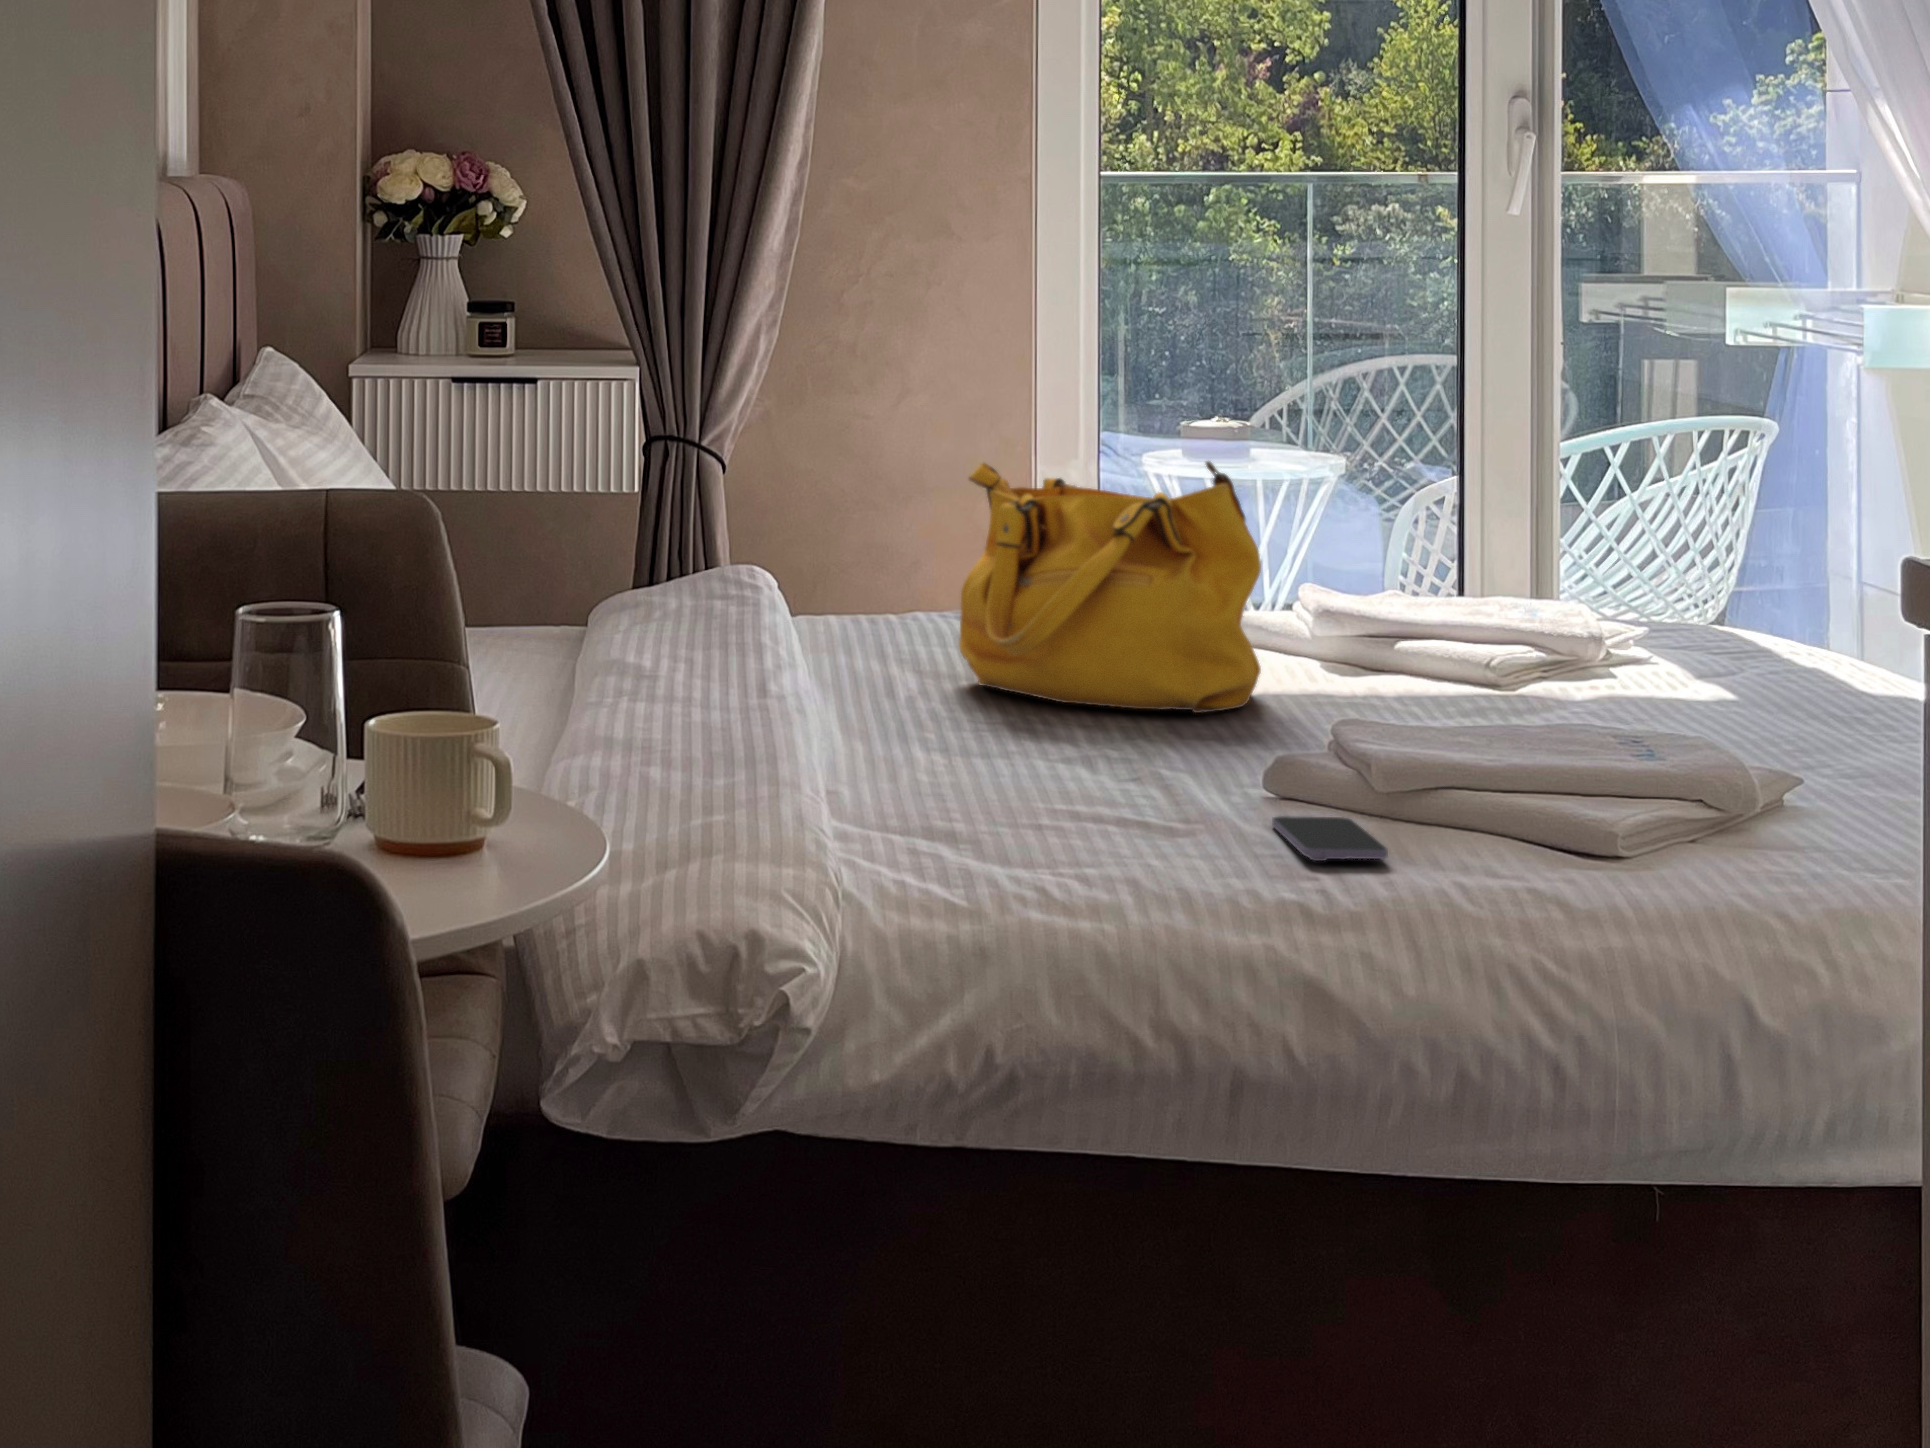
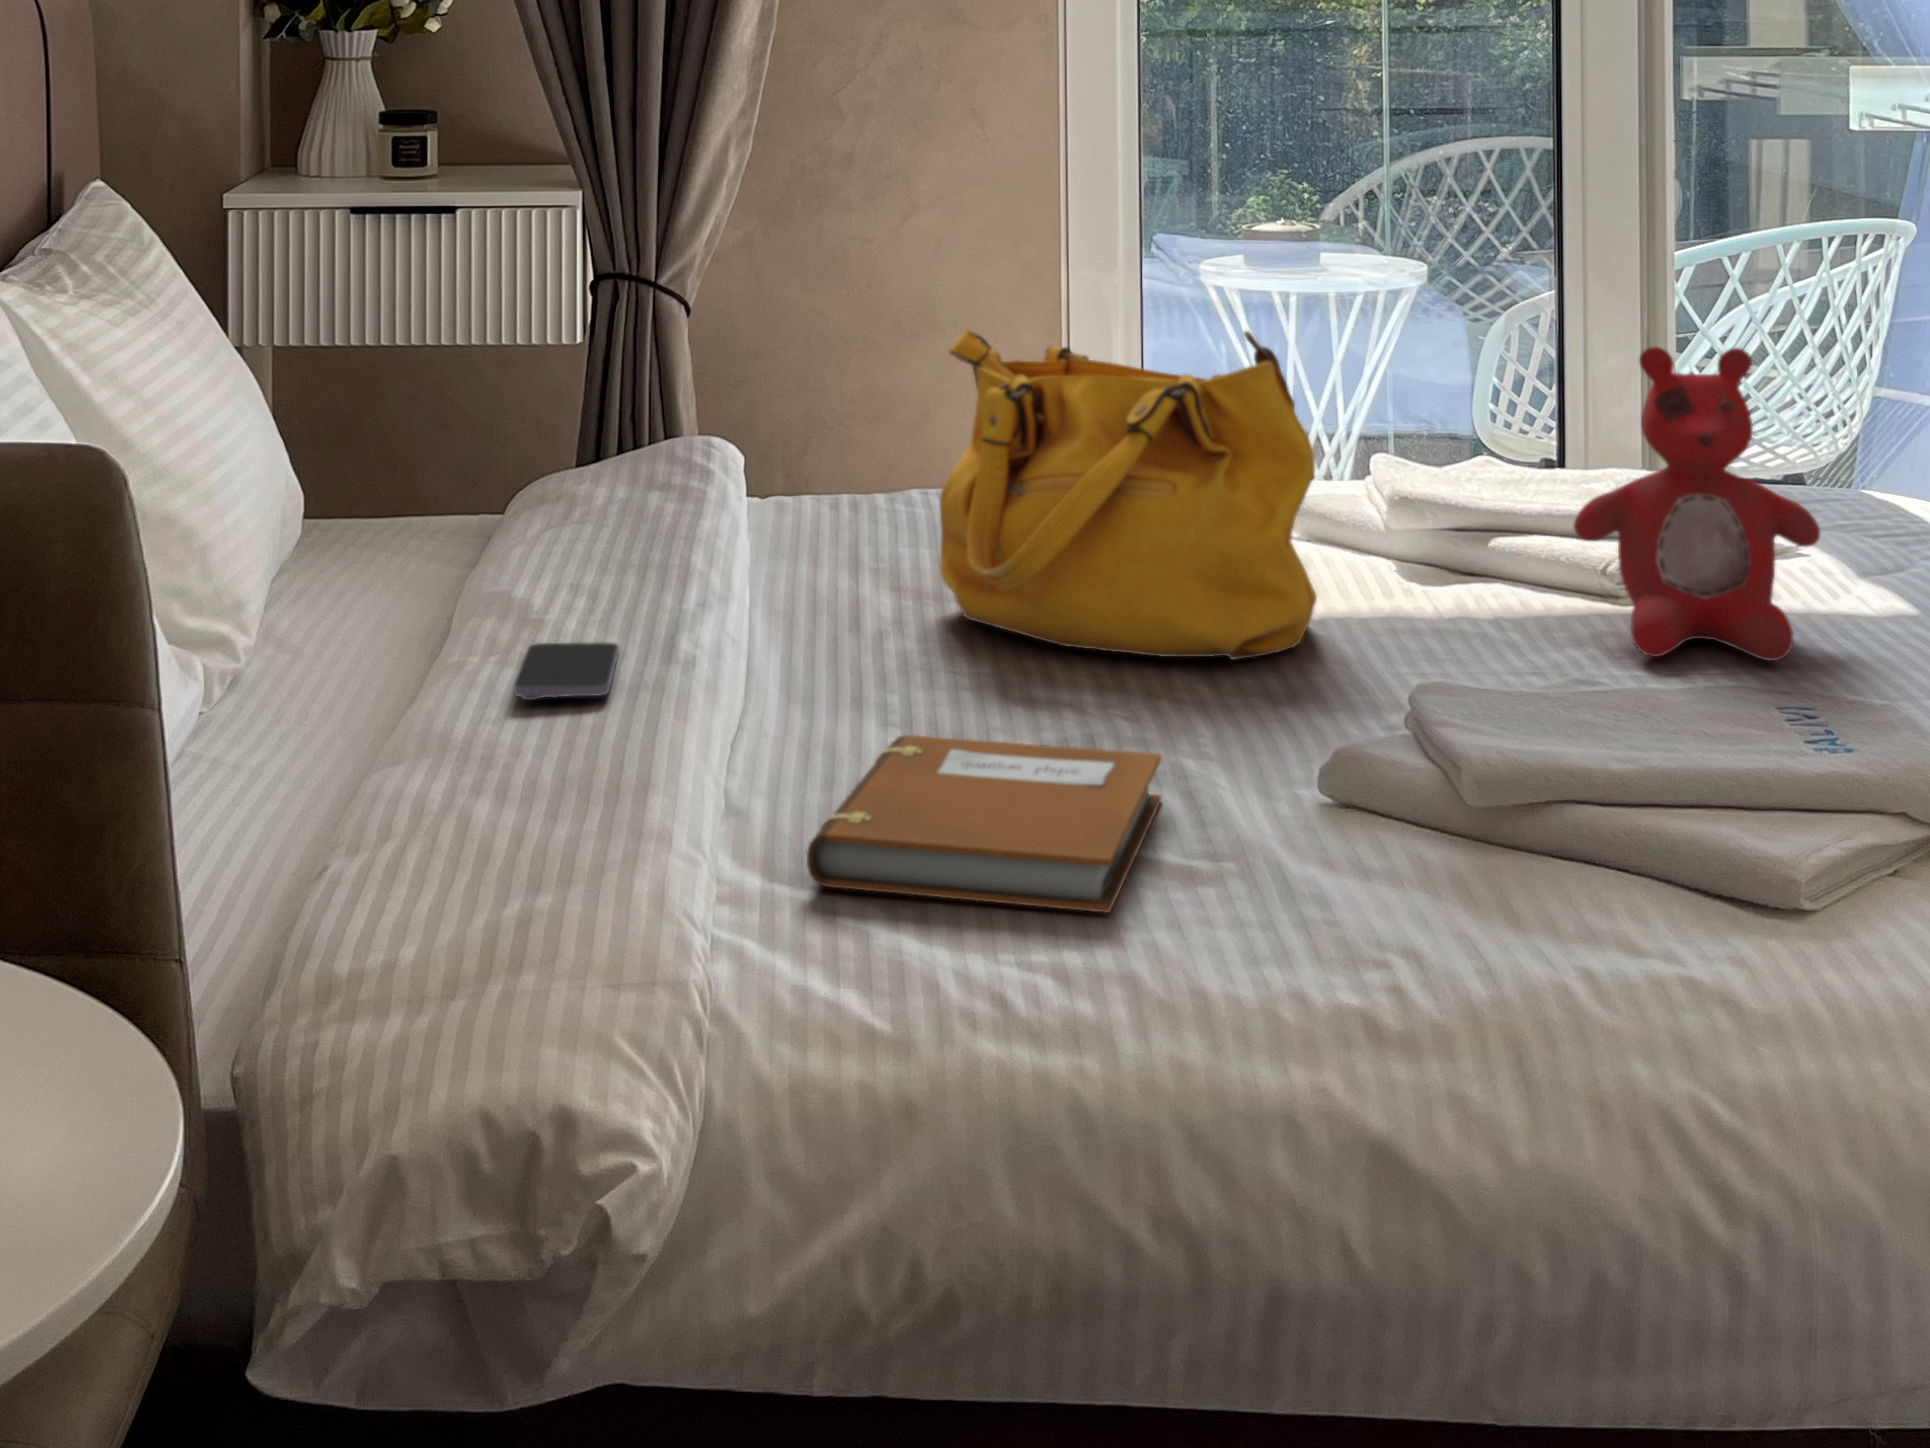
stuffed bear: none [1466,478,1665,720] -> present [1574,347,1820,661]
notebook: none [893,741,1149,845] -> present [807,735,1161,913]
smartphone: present [1272,816,1388,861] -> present [513,643,619,700]

